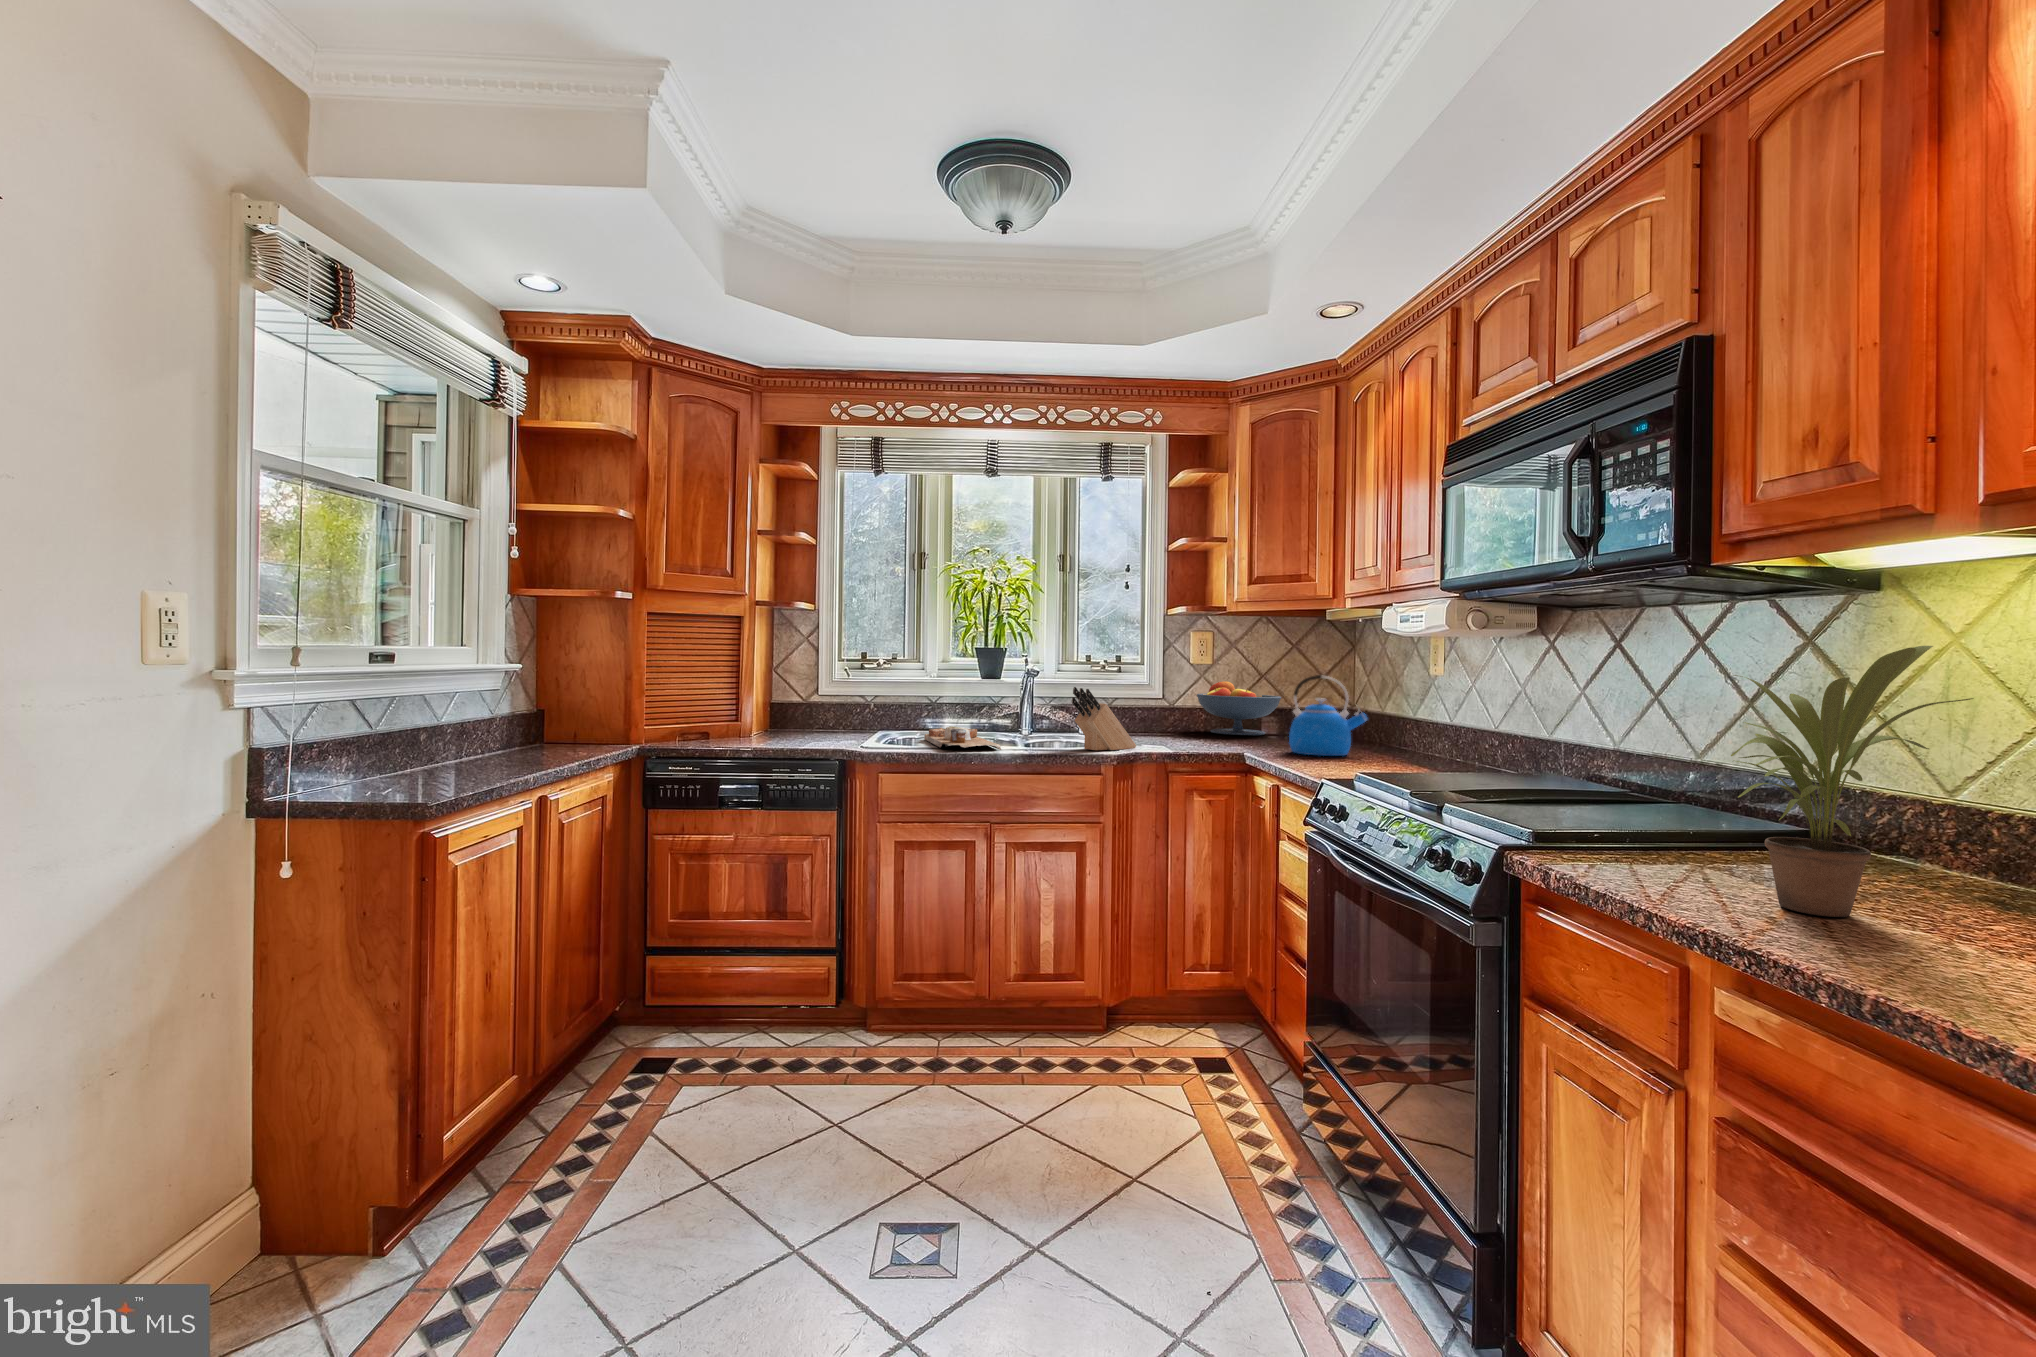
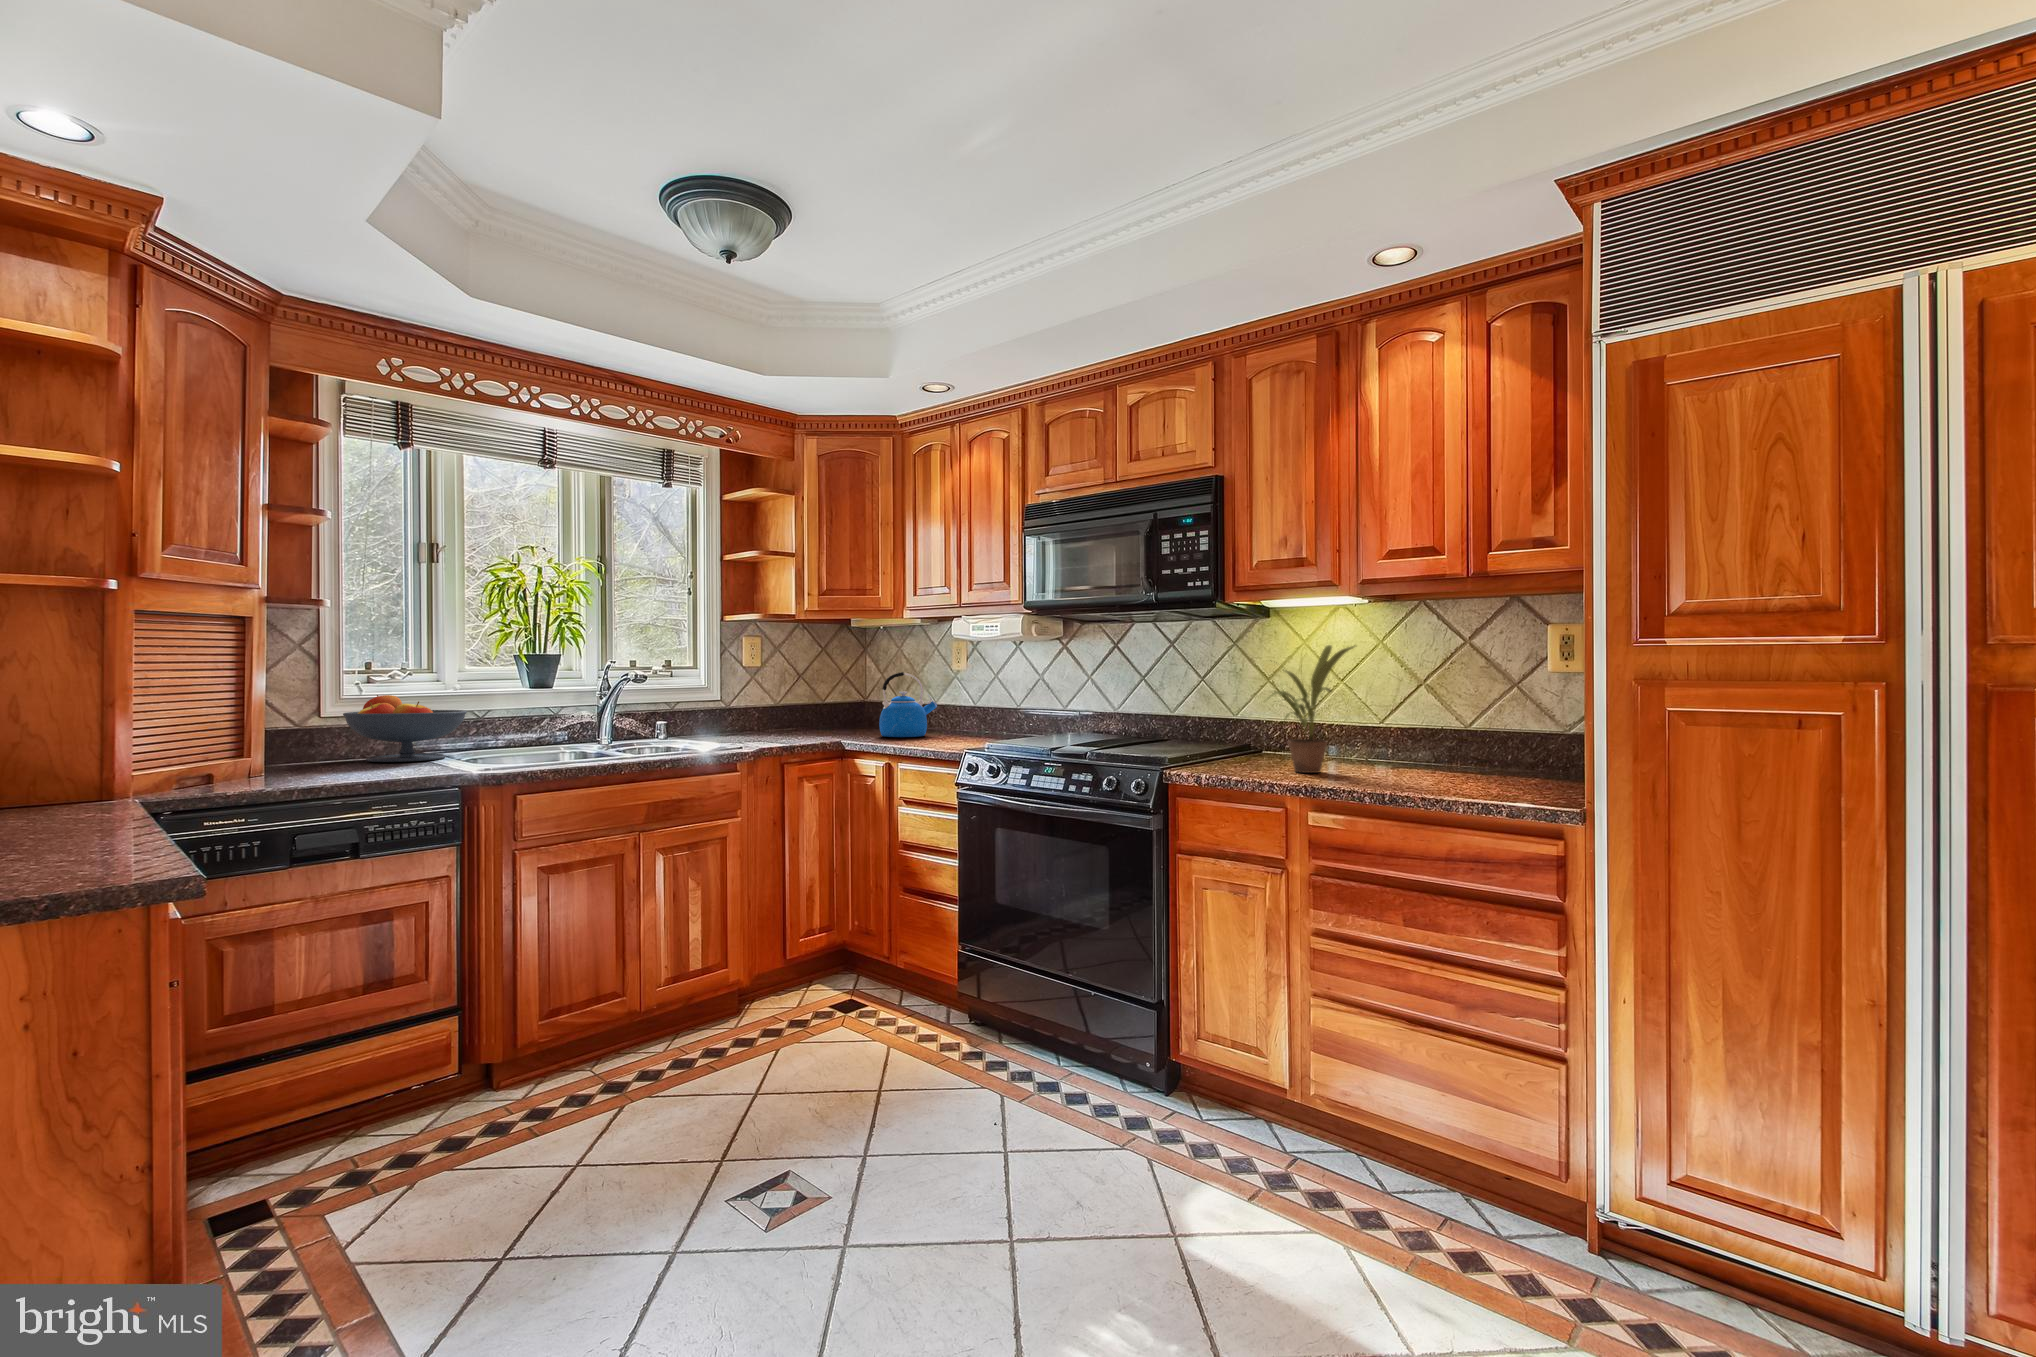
fruit bowl: present [1197,681,1281,735] -> present [343,695,467,762]
knife block: present [1072,687,1136,750] -> none [709,690,755,749]
cutting board: present [924,726,1001,750] -> none [514,737,643,760]

